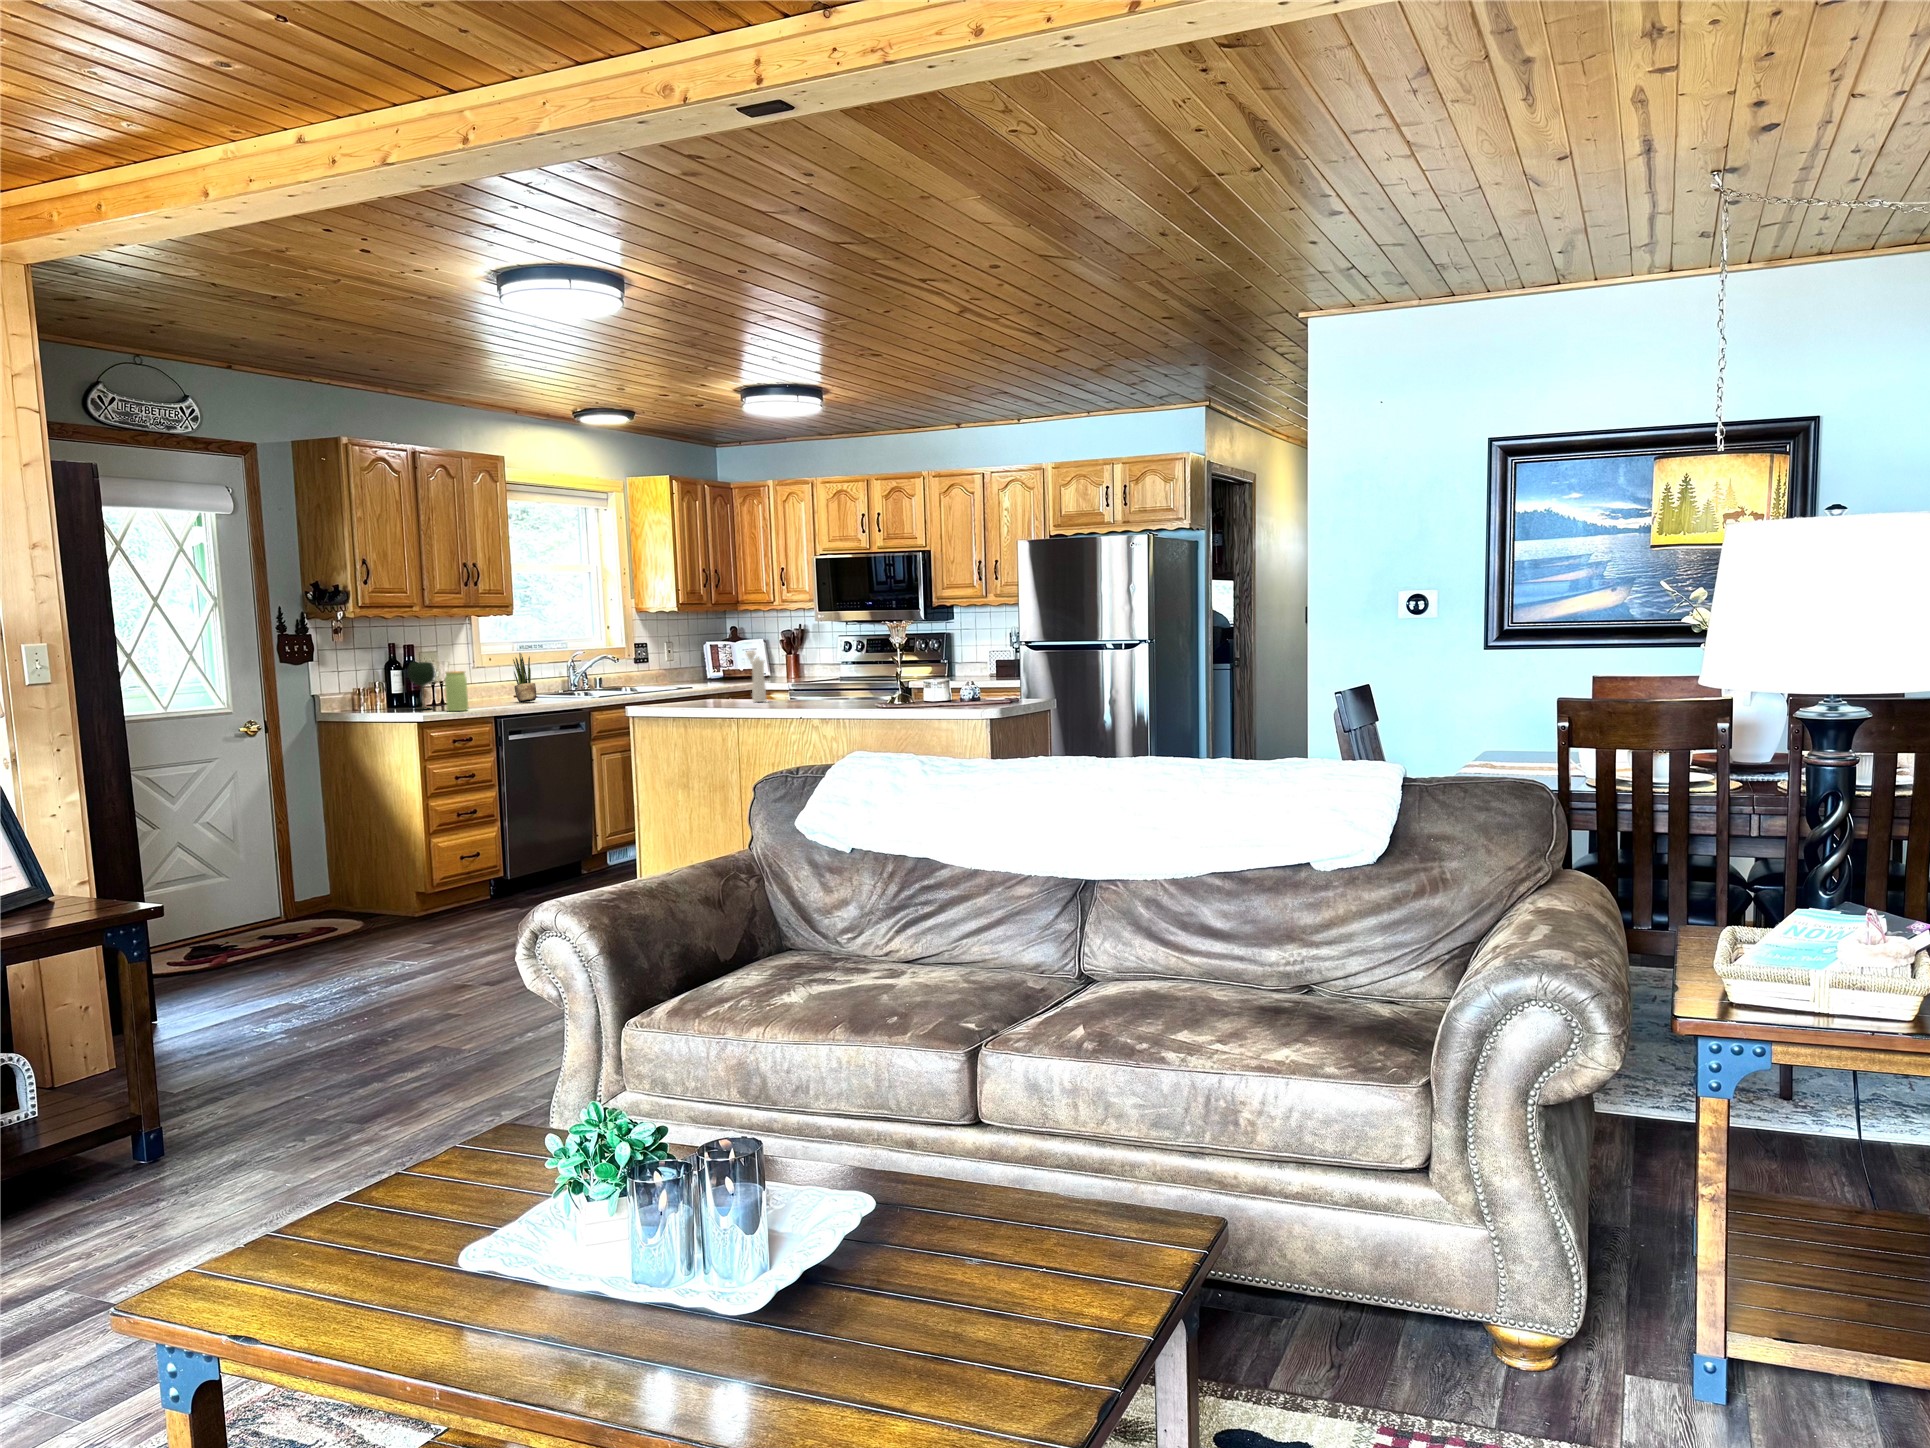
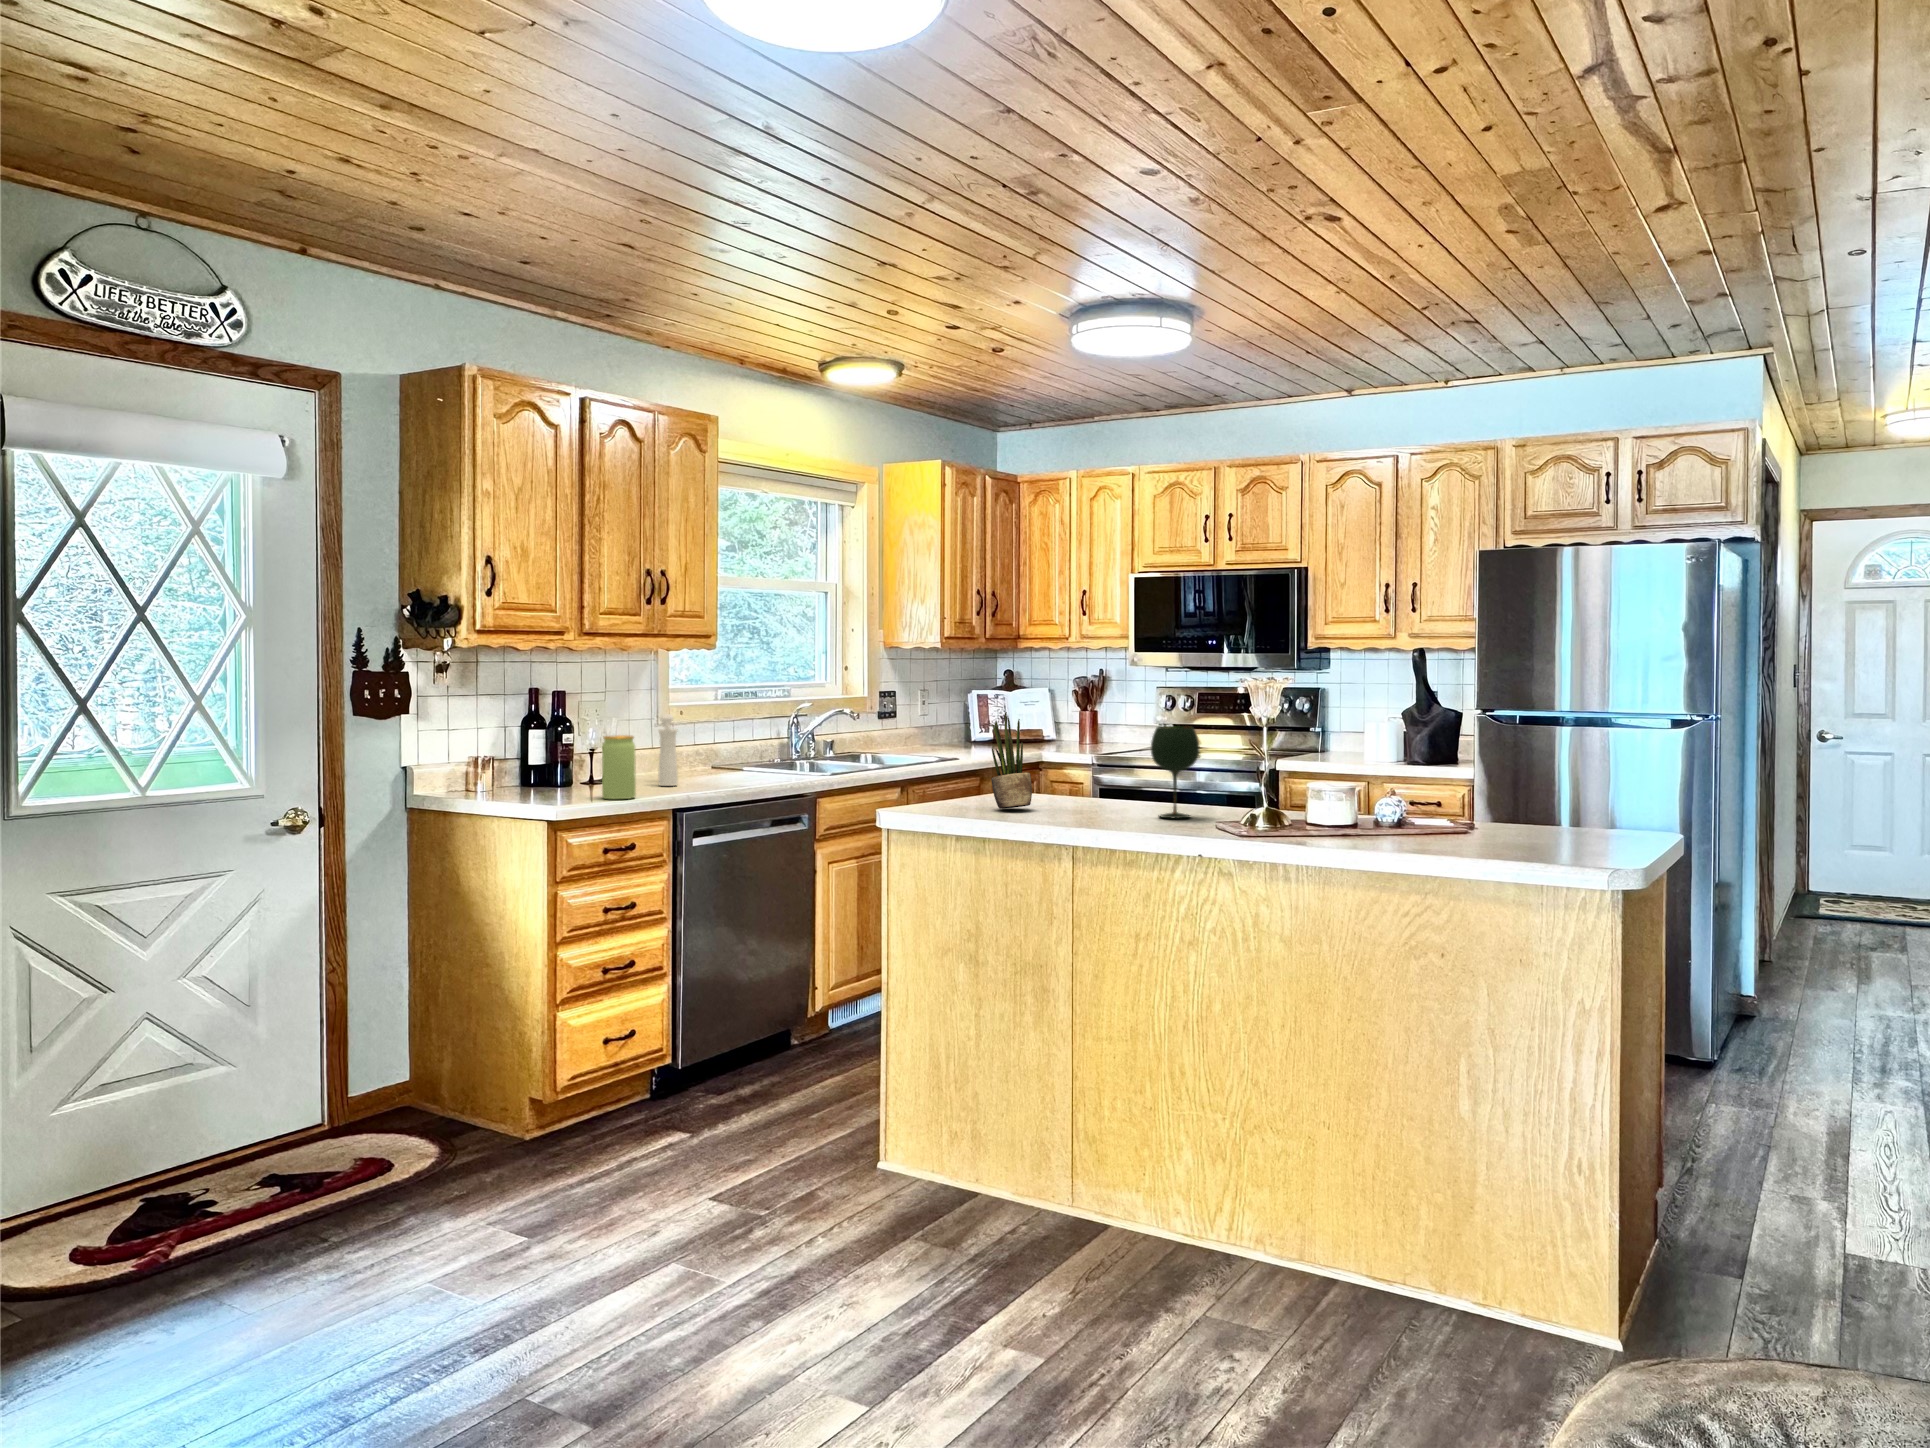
pepper mill: present [746,651,766,702] -> present [658,714,678,786]
potted plant: present [513,653,536,702] -> present [991,712,1032,809]
wine glass: present [408,662,435,710] -> present [1151,726,1200,819]

